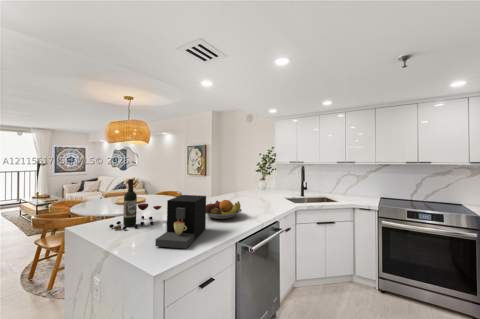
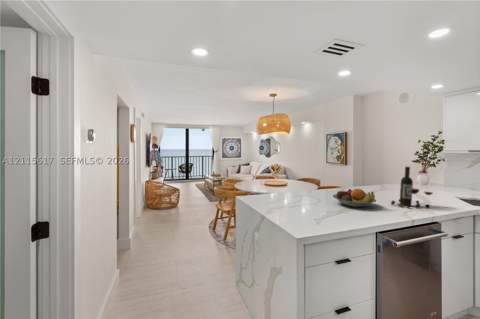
wine bottle: present [109,179,162,230] -> present [391,167,433,208]
coffee maker: present [155,195,206,249] -> none [291,180,335,220]

